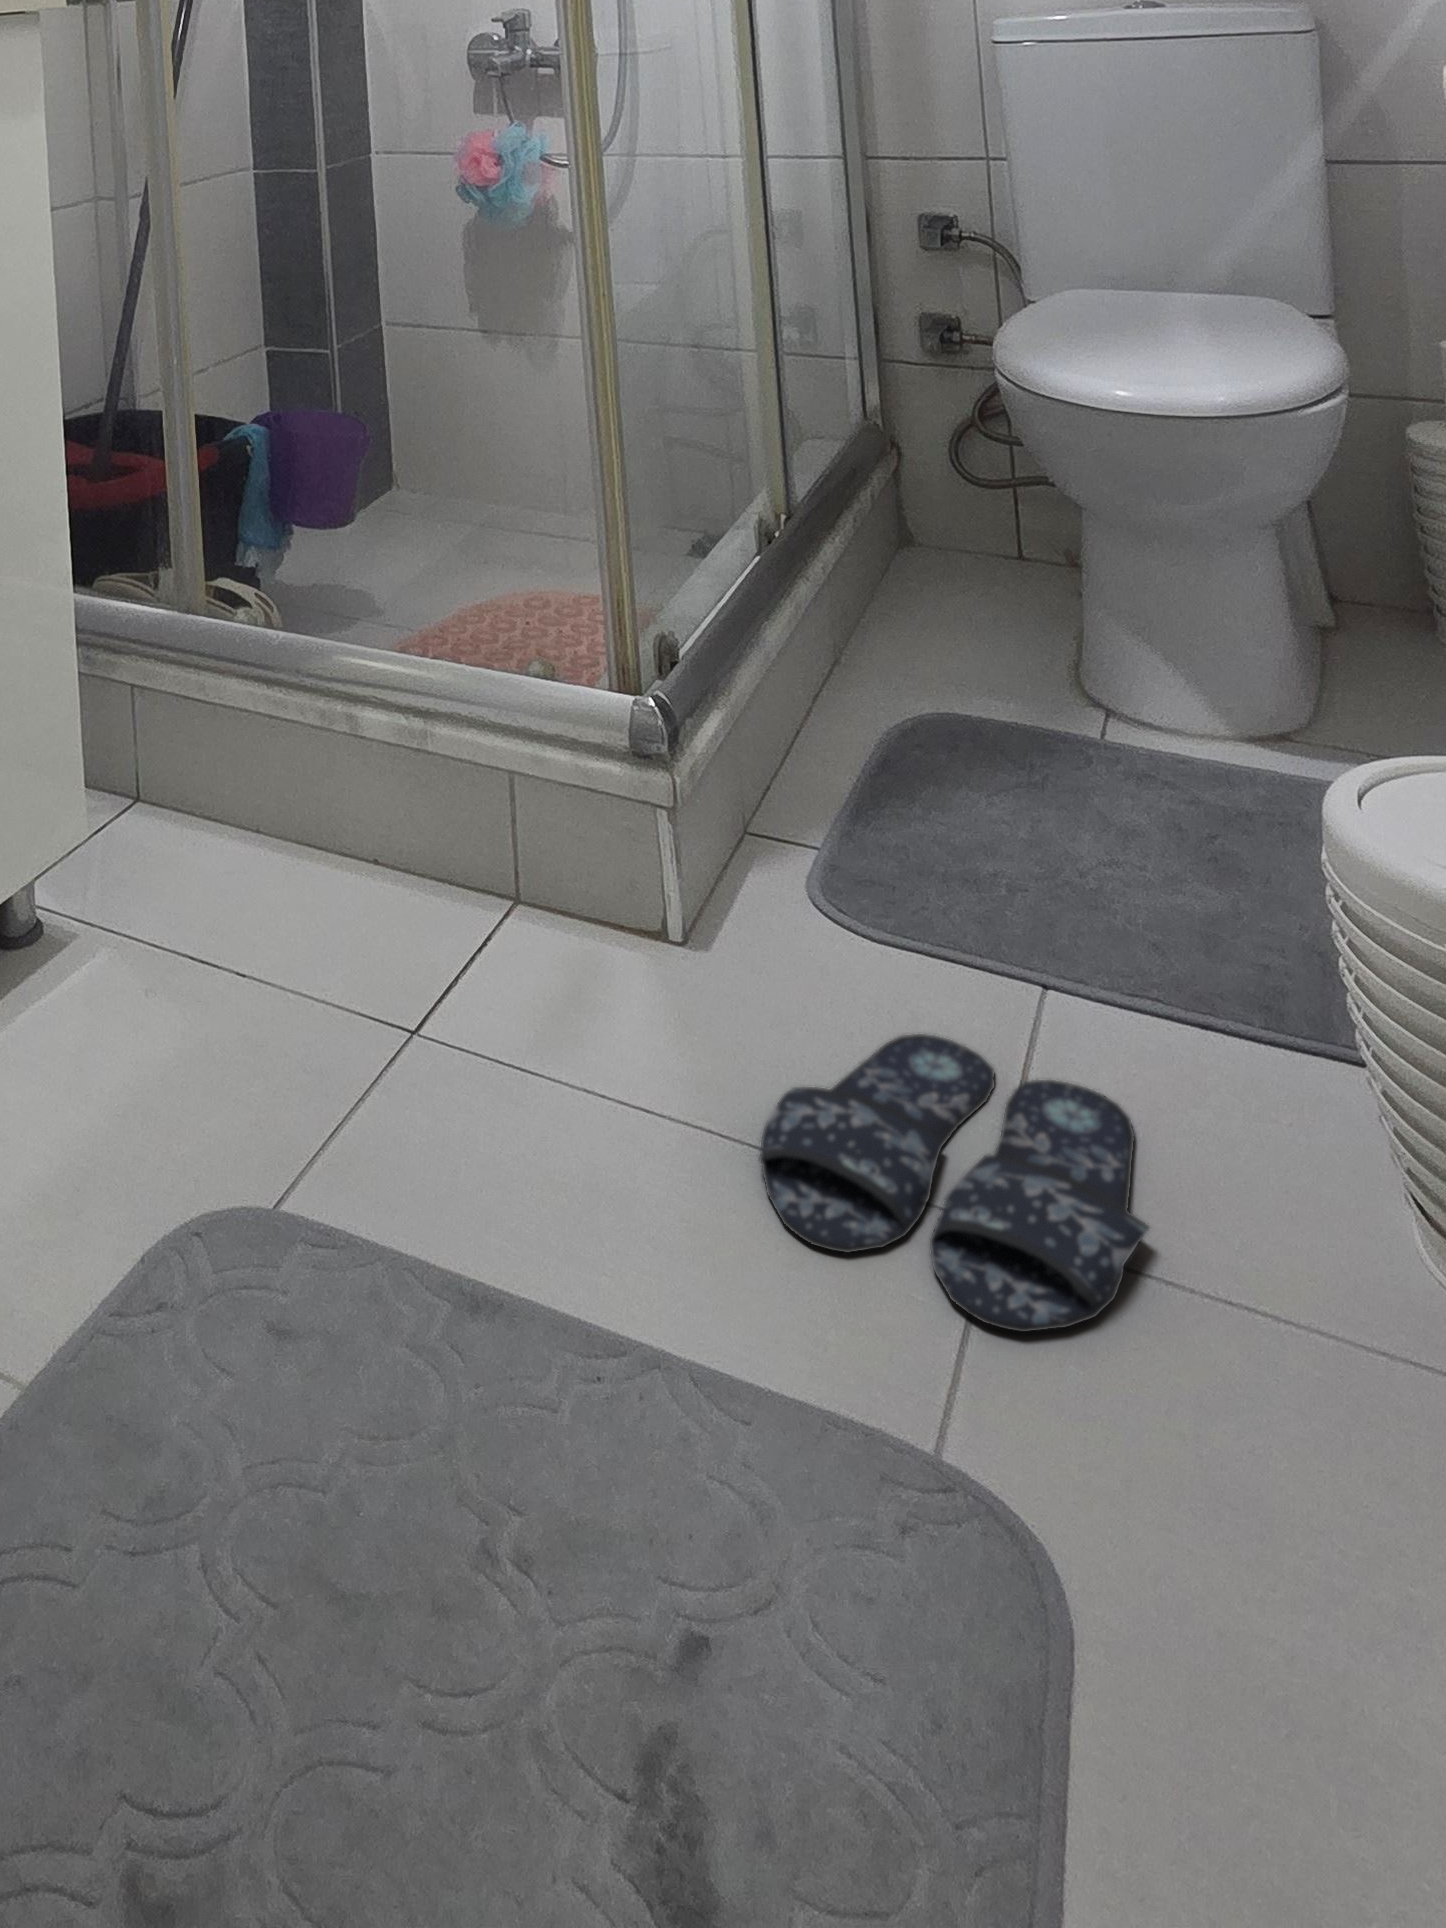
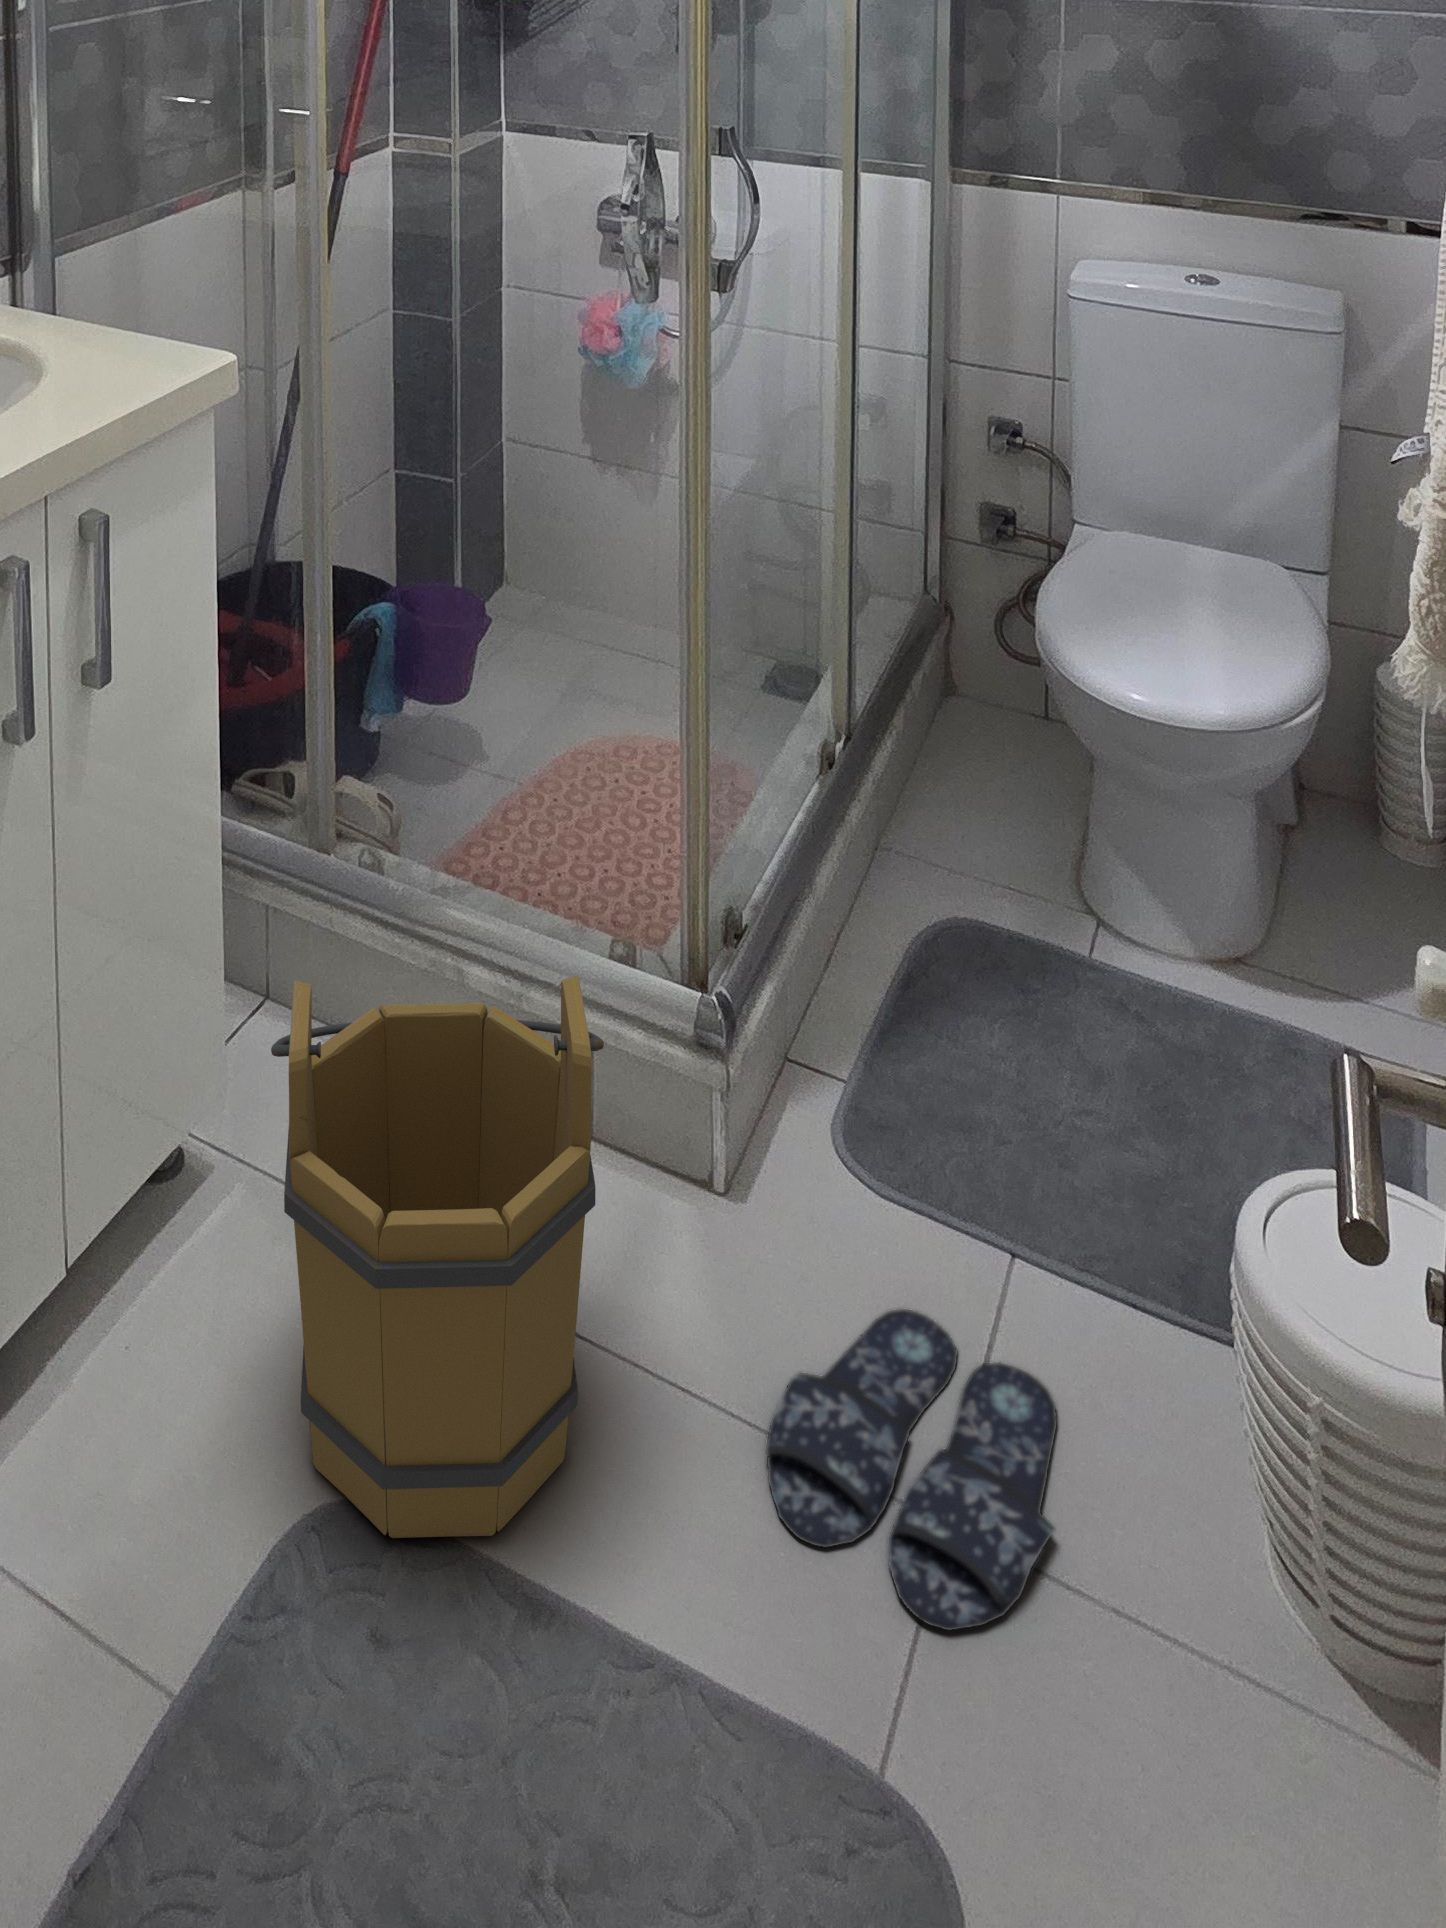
bucket: none [121,576,519,1244] -> present [271,975,604,1538]

